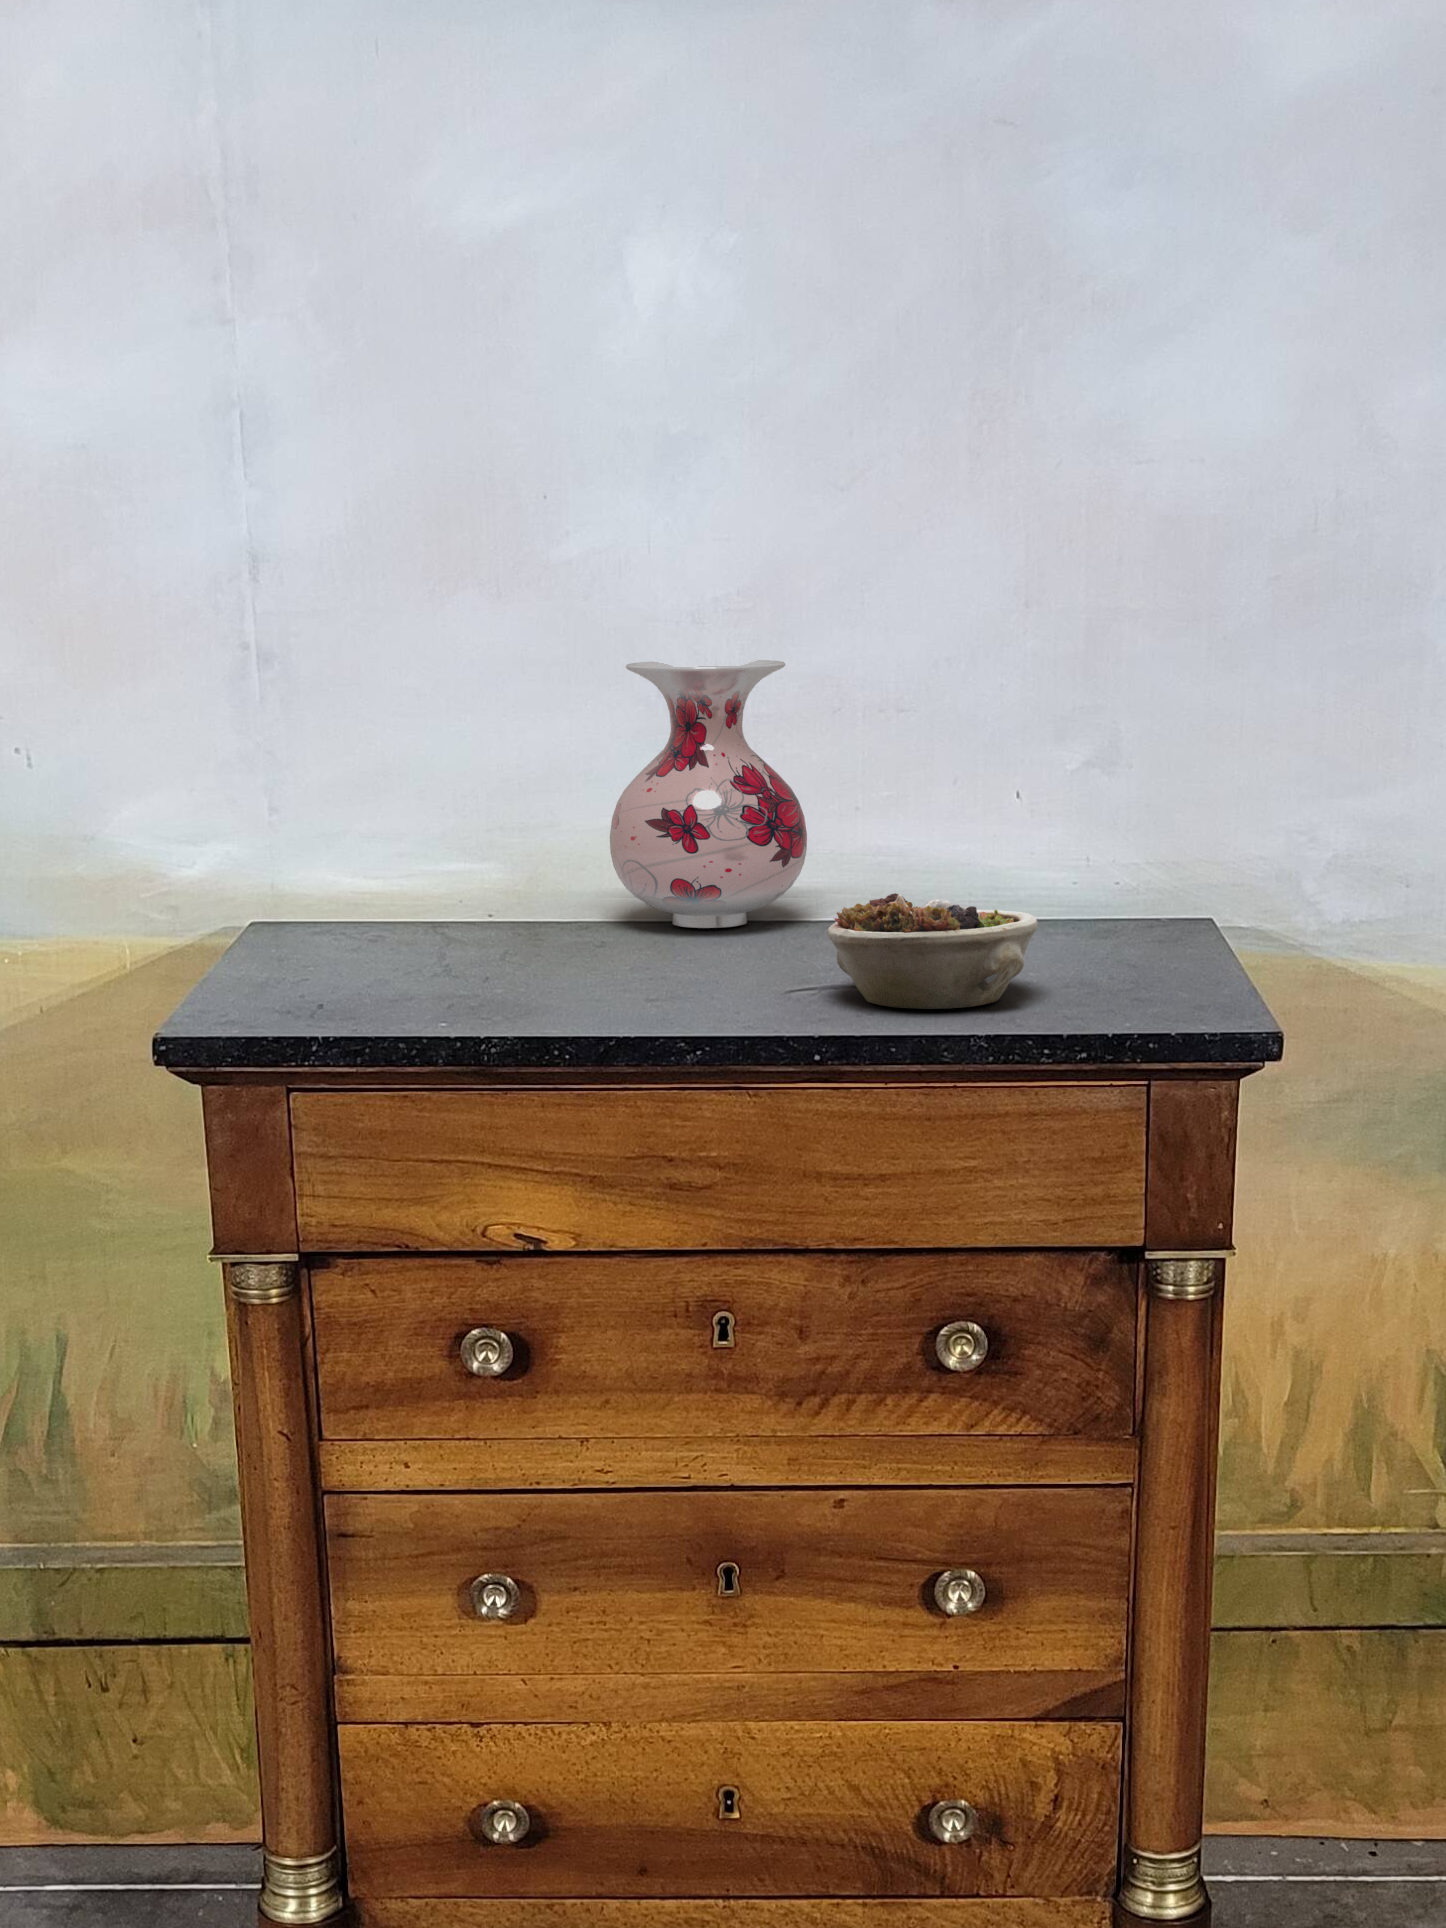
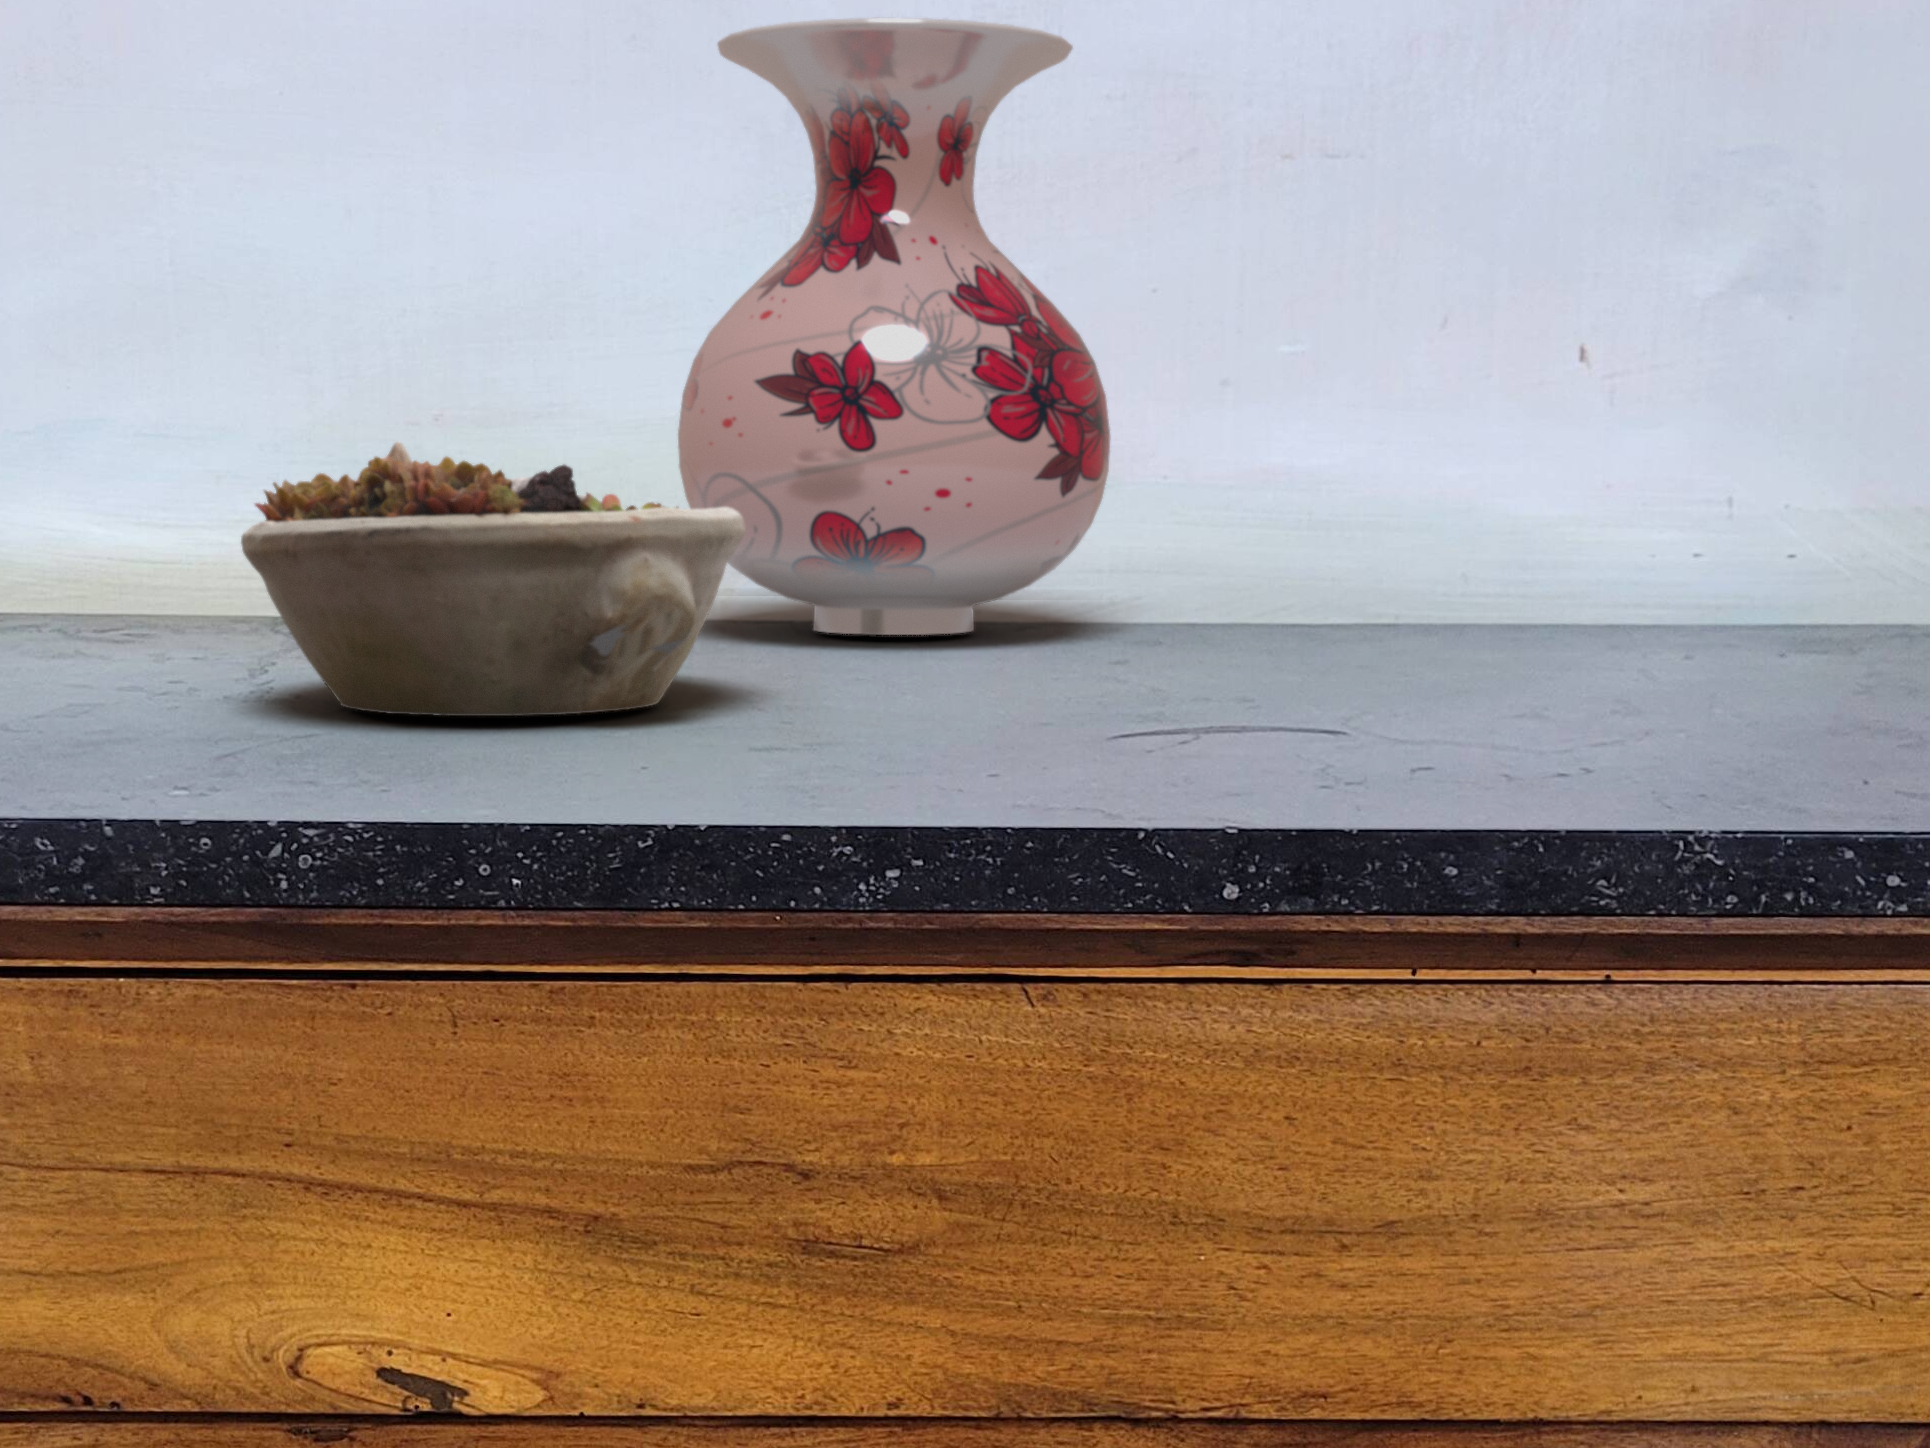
succulent planter: present [828,893,1038,1009] -> present [241,441,745,716]

